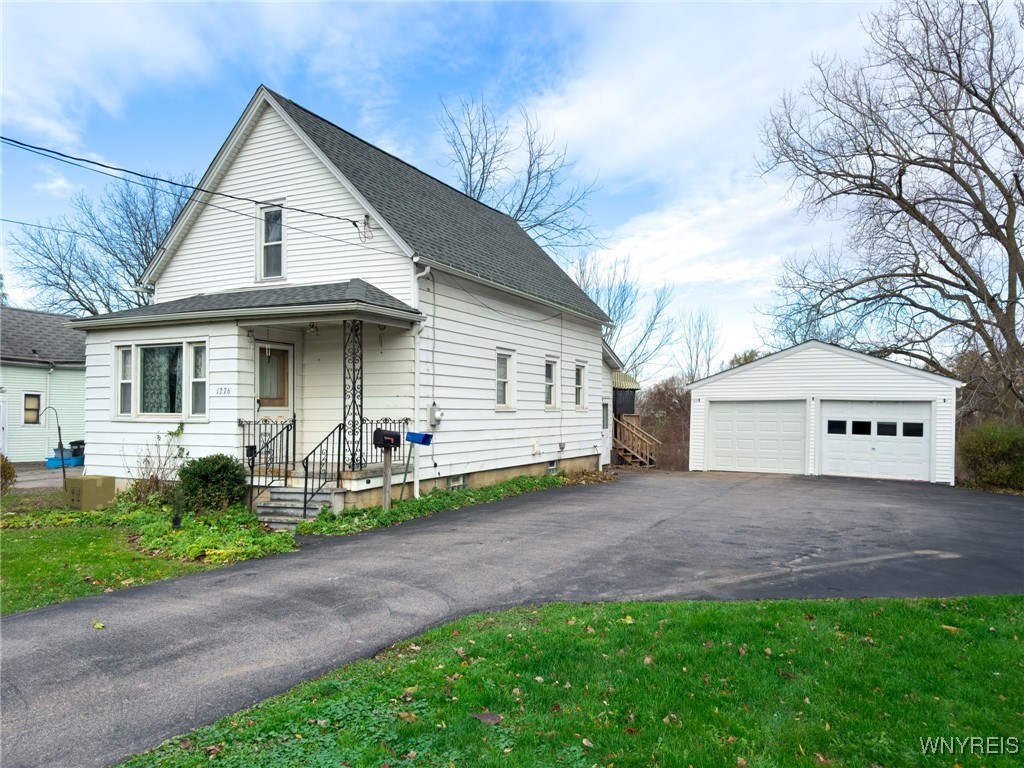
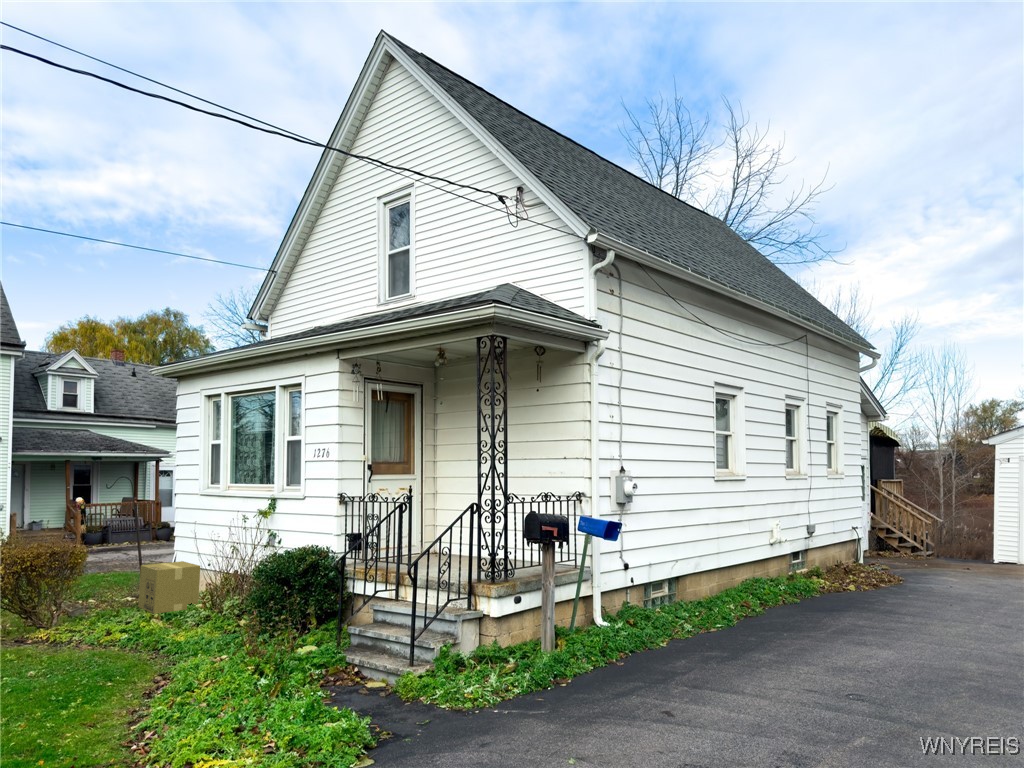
potted plant: present [166,489,187,527] -> none [218,601,250,662]

